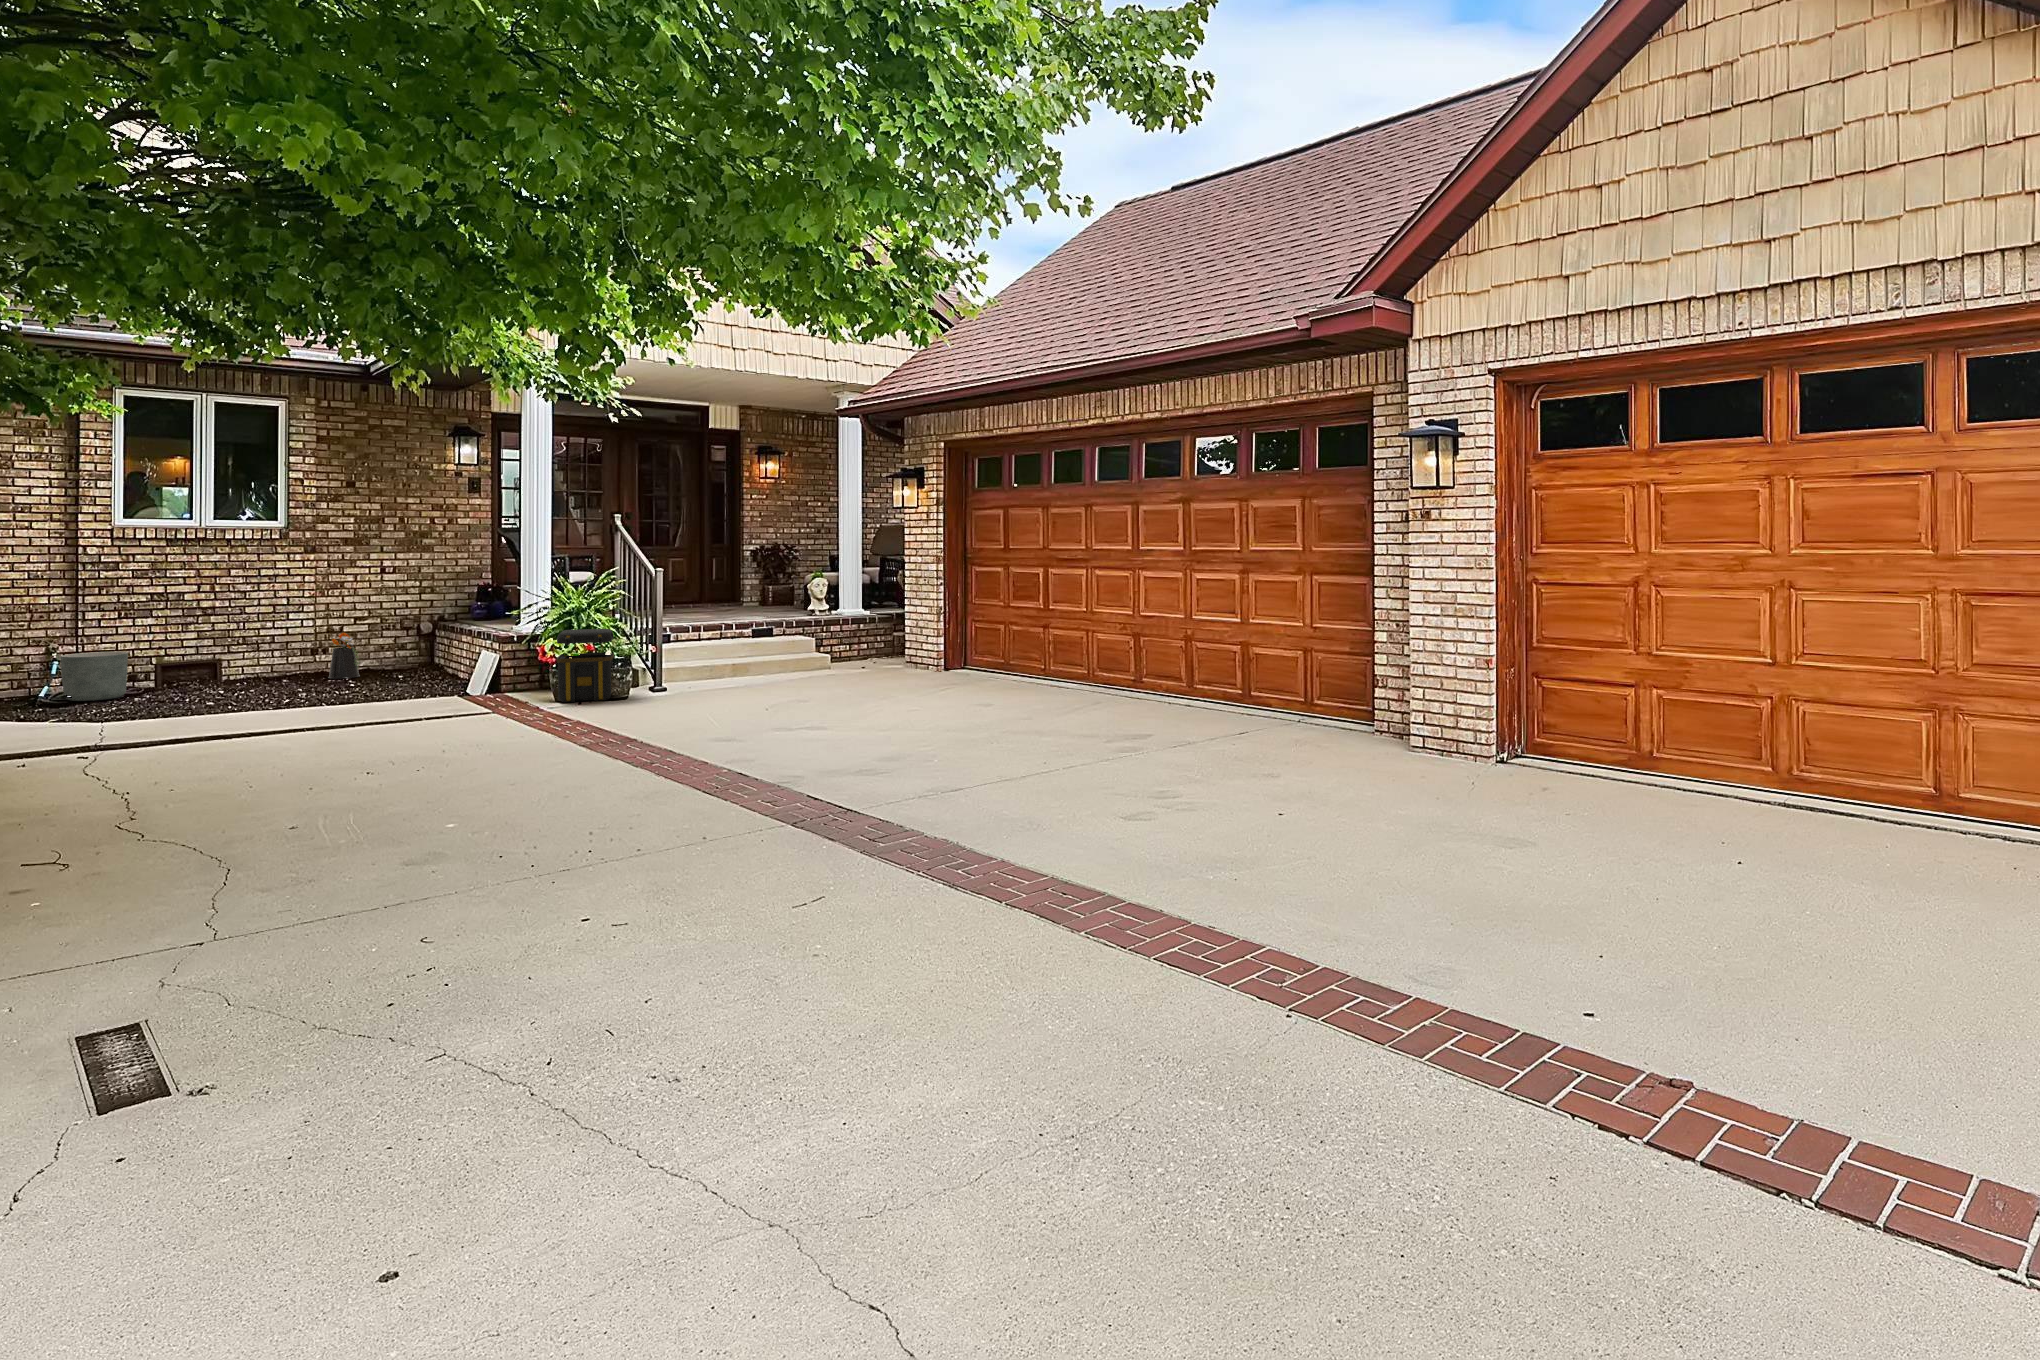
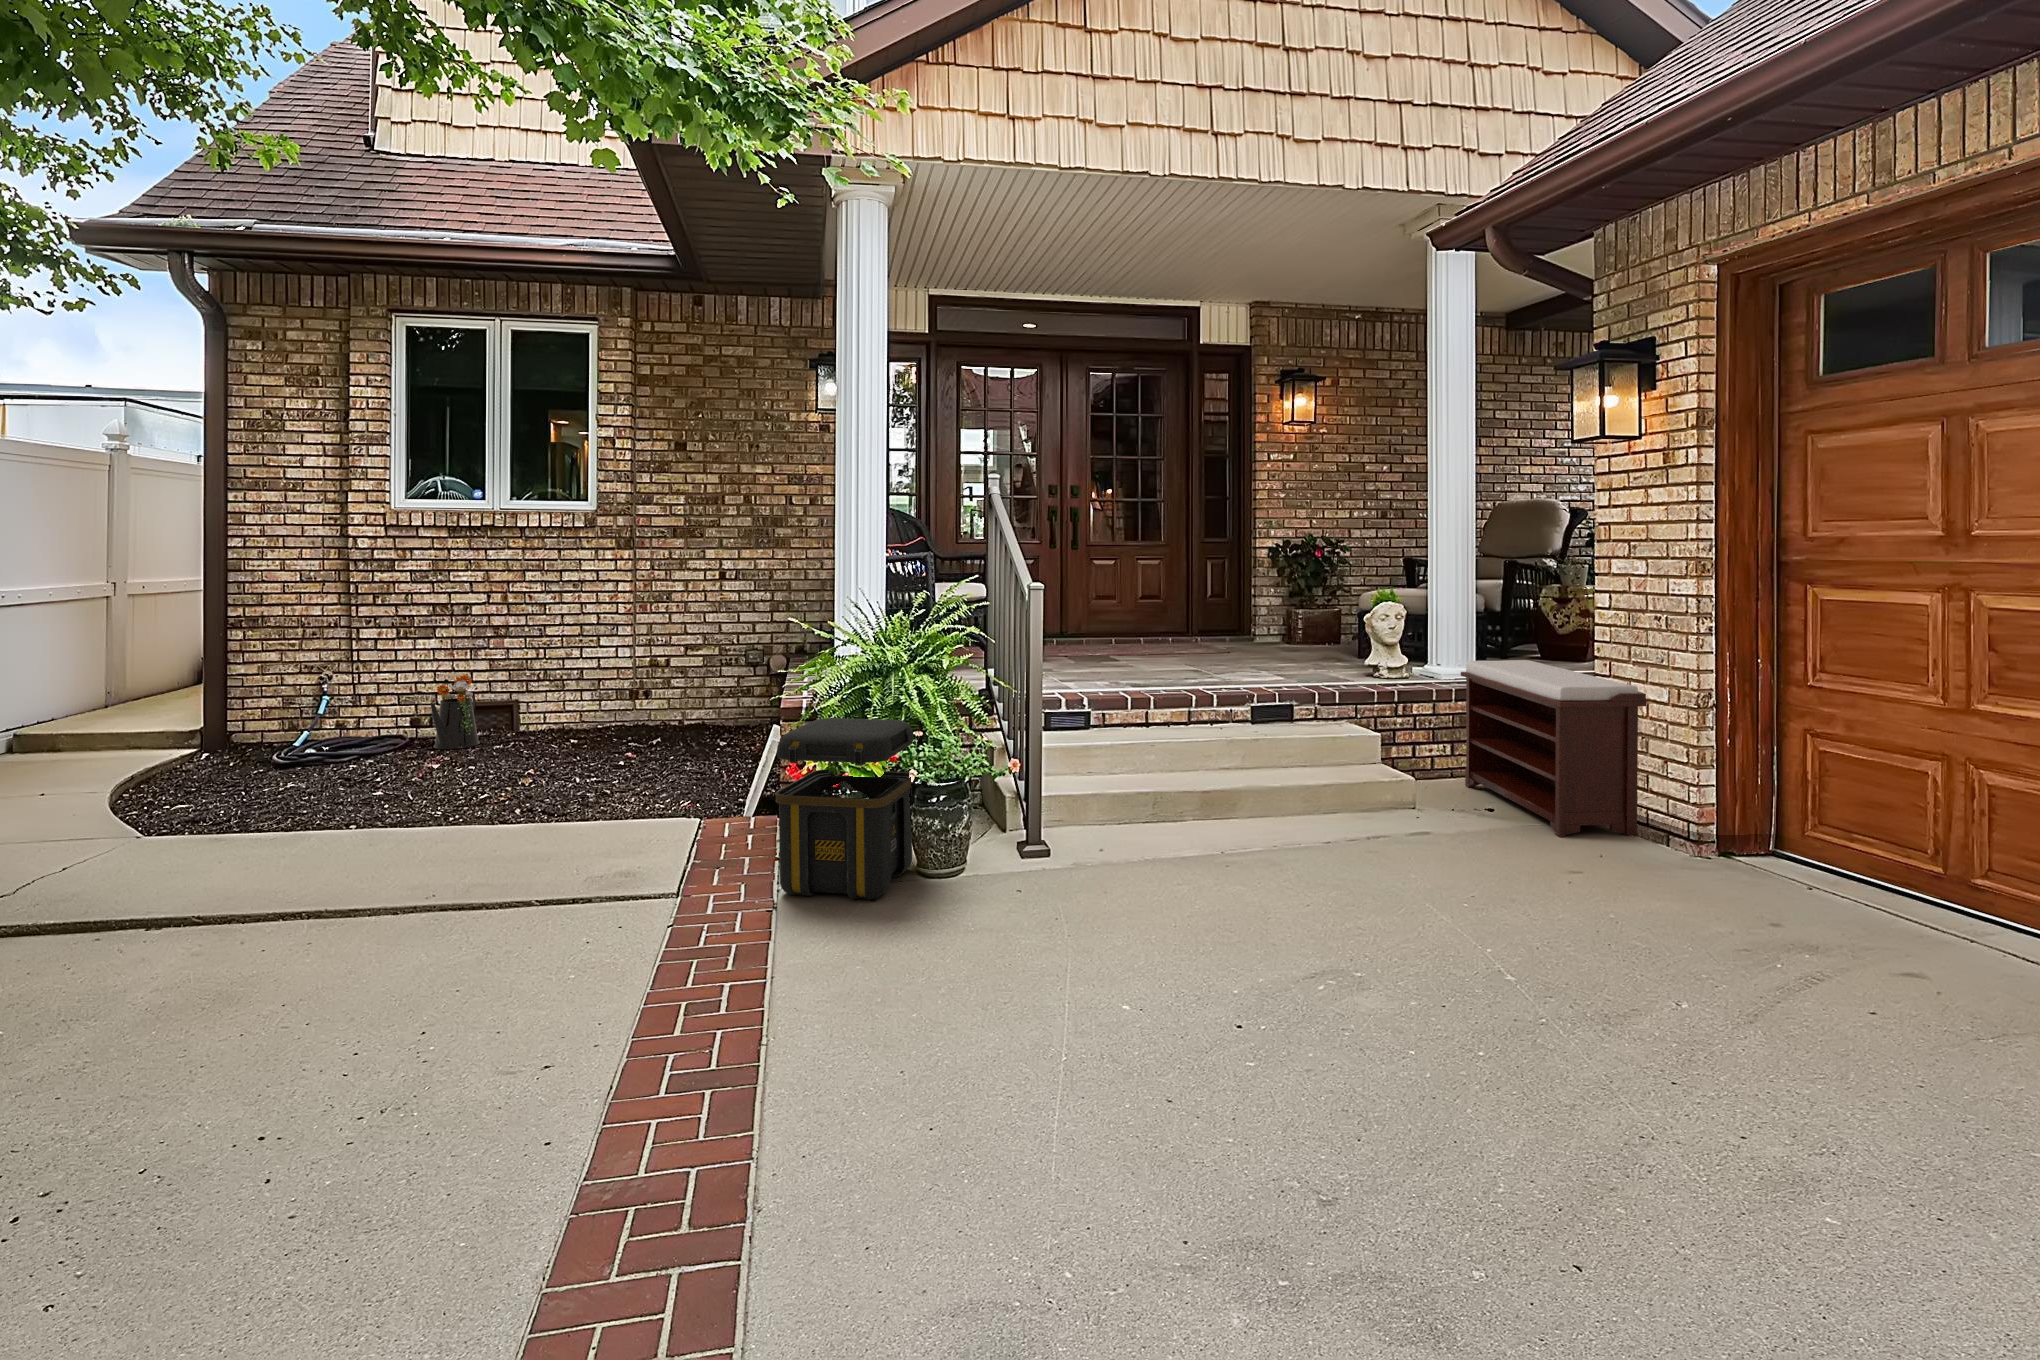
bench: none [854,603,922,669] -> present [1461,660,1646,837]
watering can: present [328,633,360,679] -> present [431,675,480,749]
planter: present [60,652,128,701] -> none [305,686,389,758]

